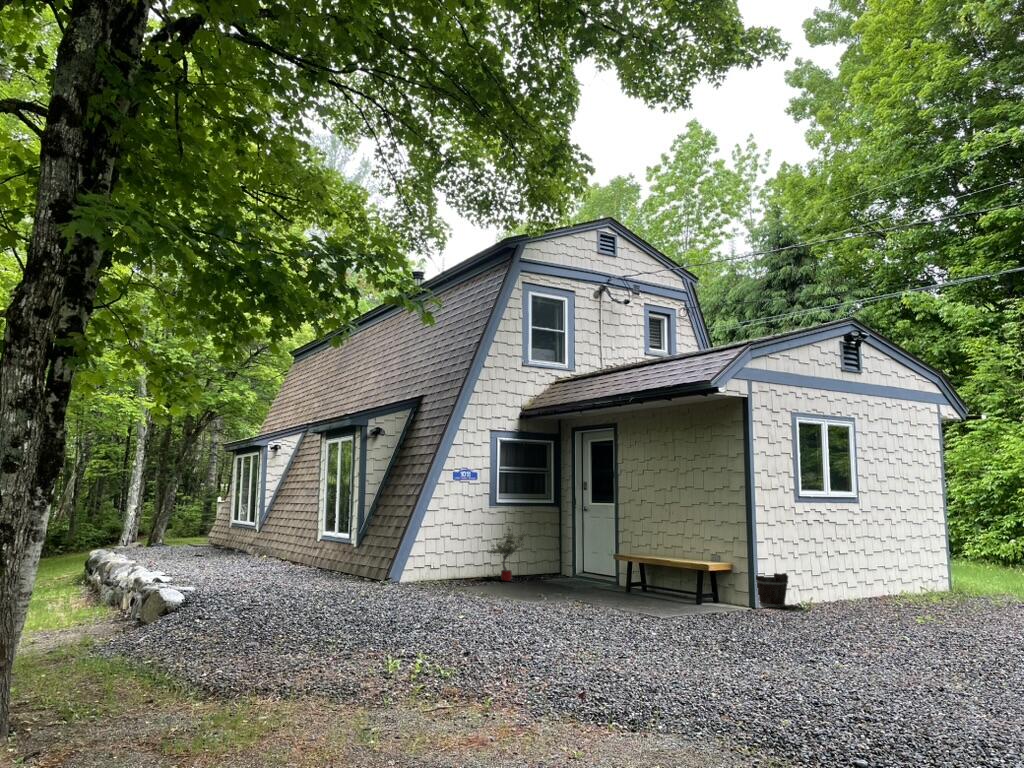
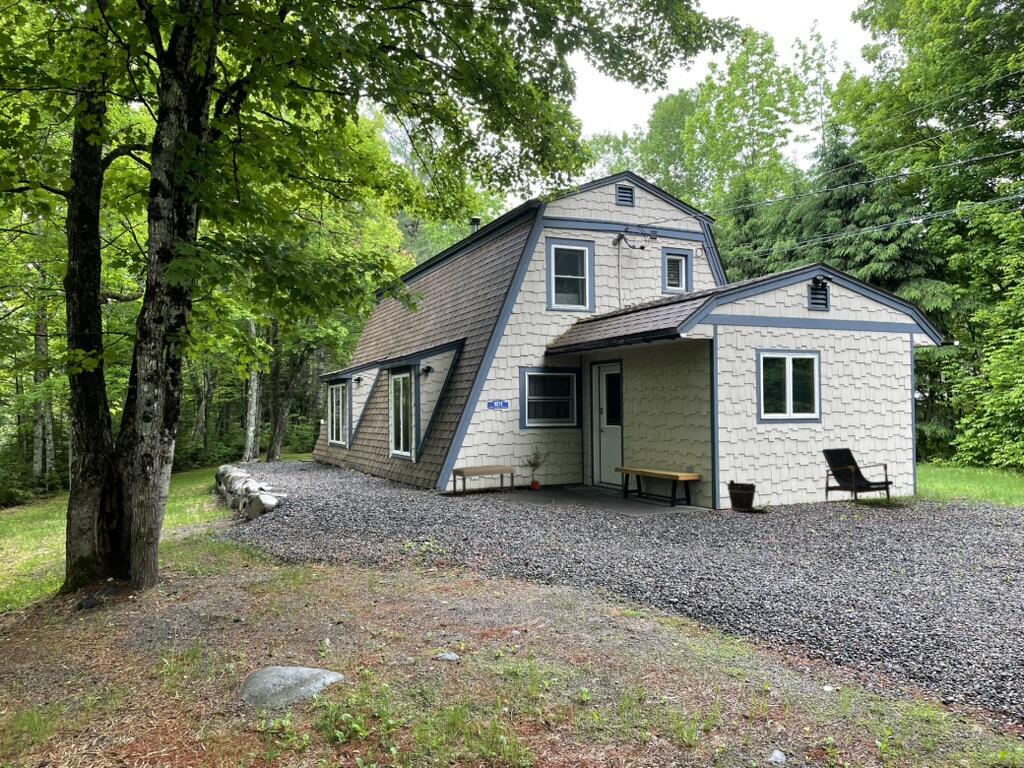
lounge chair: none [847,531,932,602] -> present [822,448,893,507]
bench: none [407,550,484,591] -> present [452,465,515,497]

